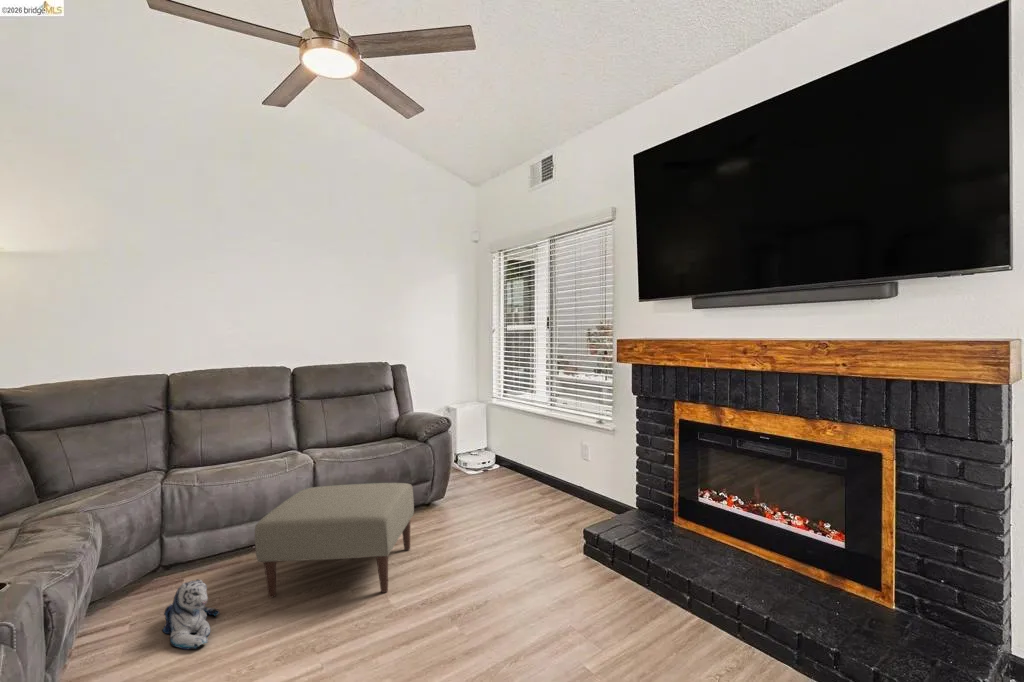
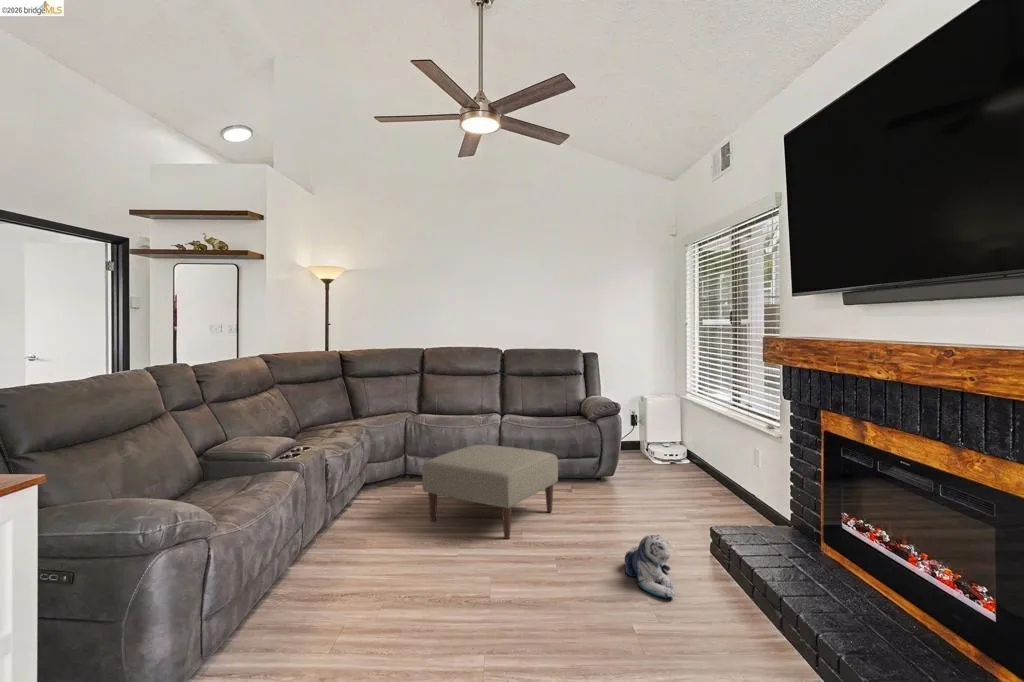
plush toy: present [162,580,219,650] -> present [625,535,674,598]

